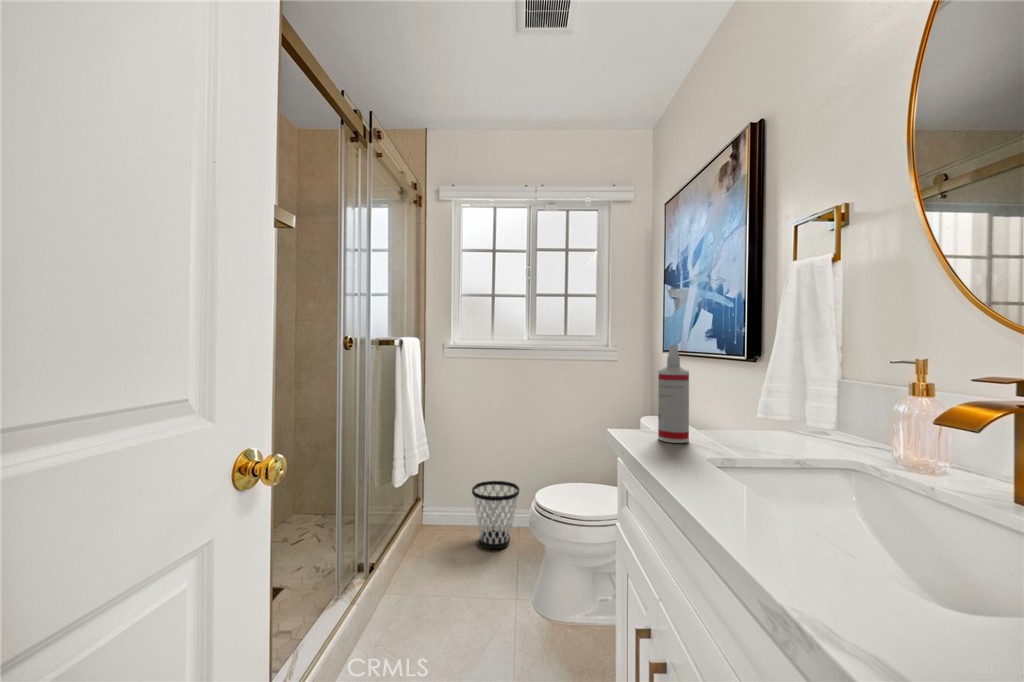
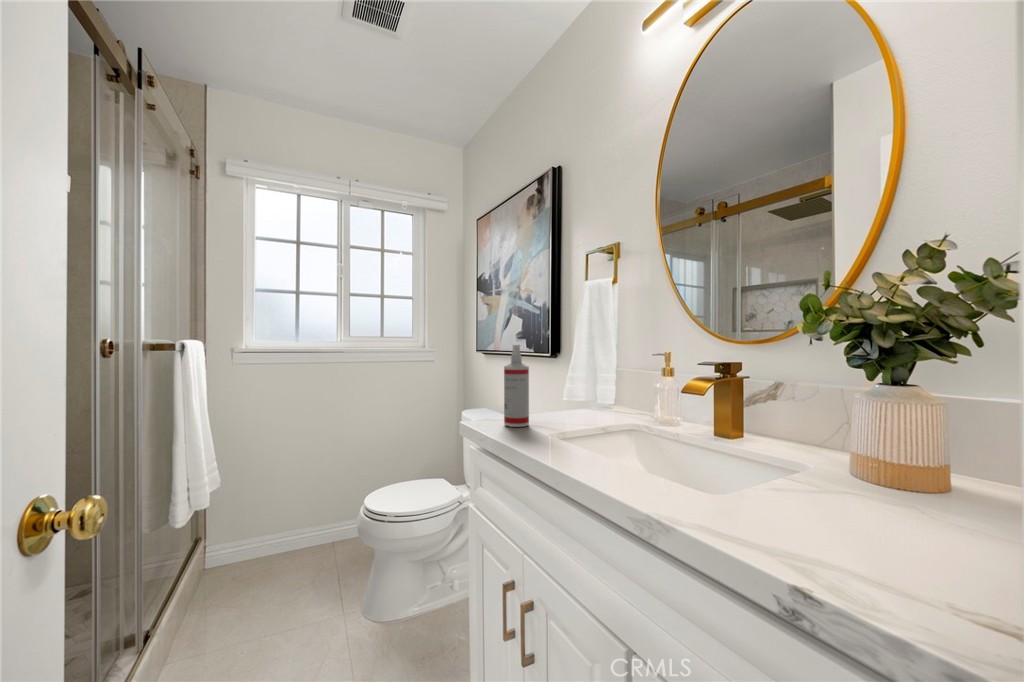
wastebasket: present [472,481,519,549] -> none [276,495,334,572]

